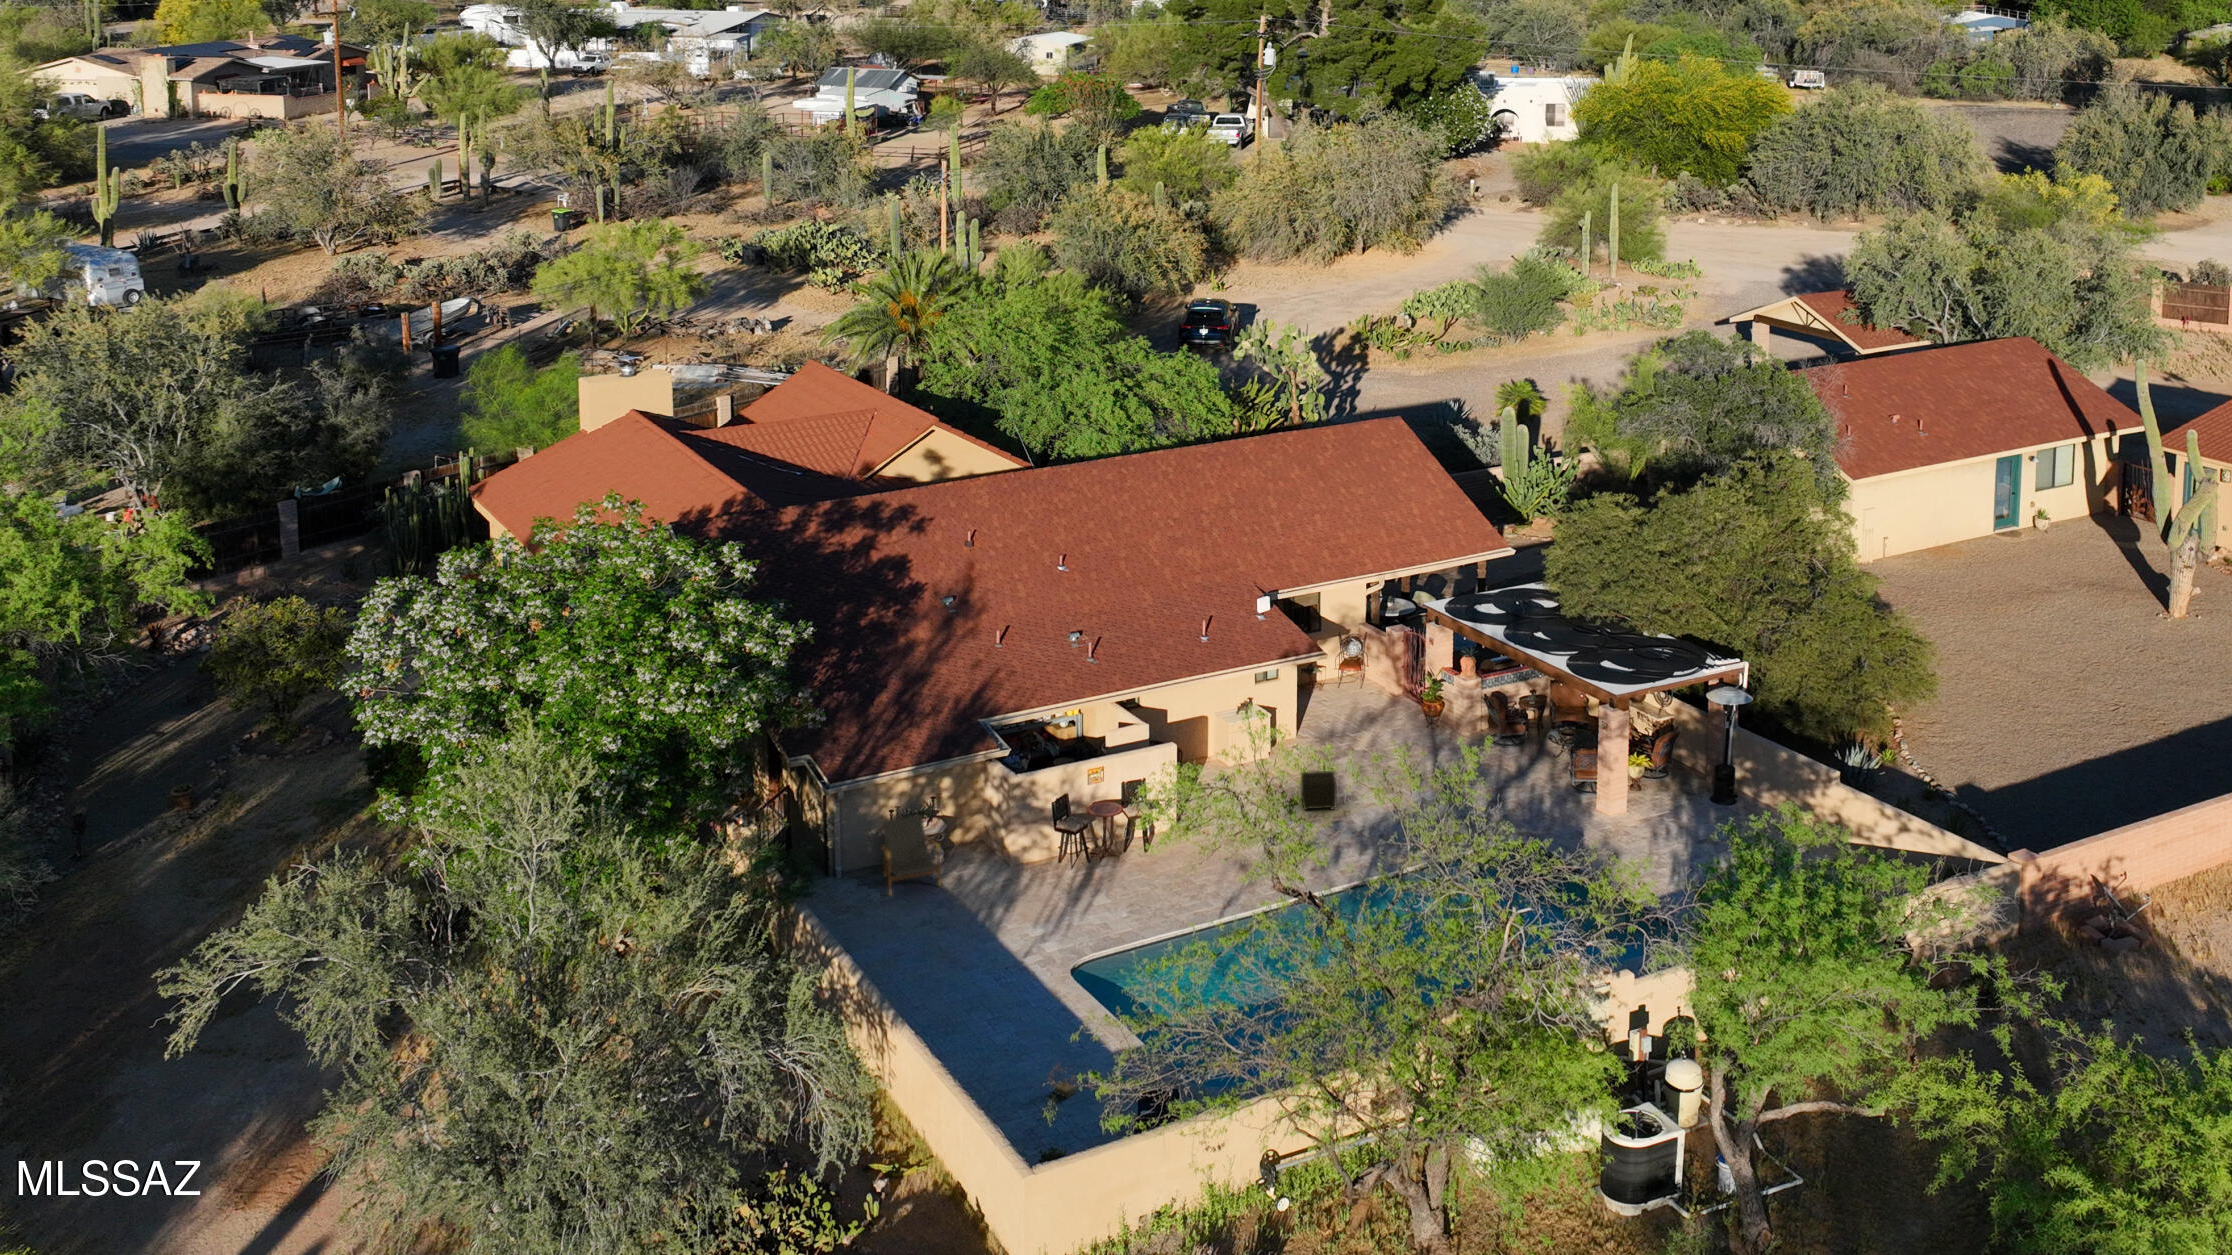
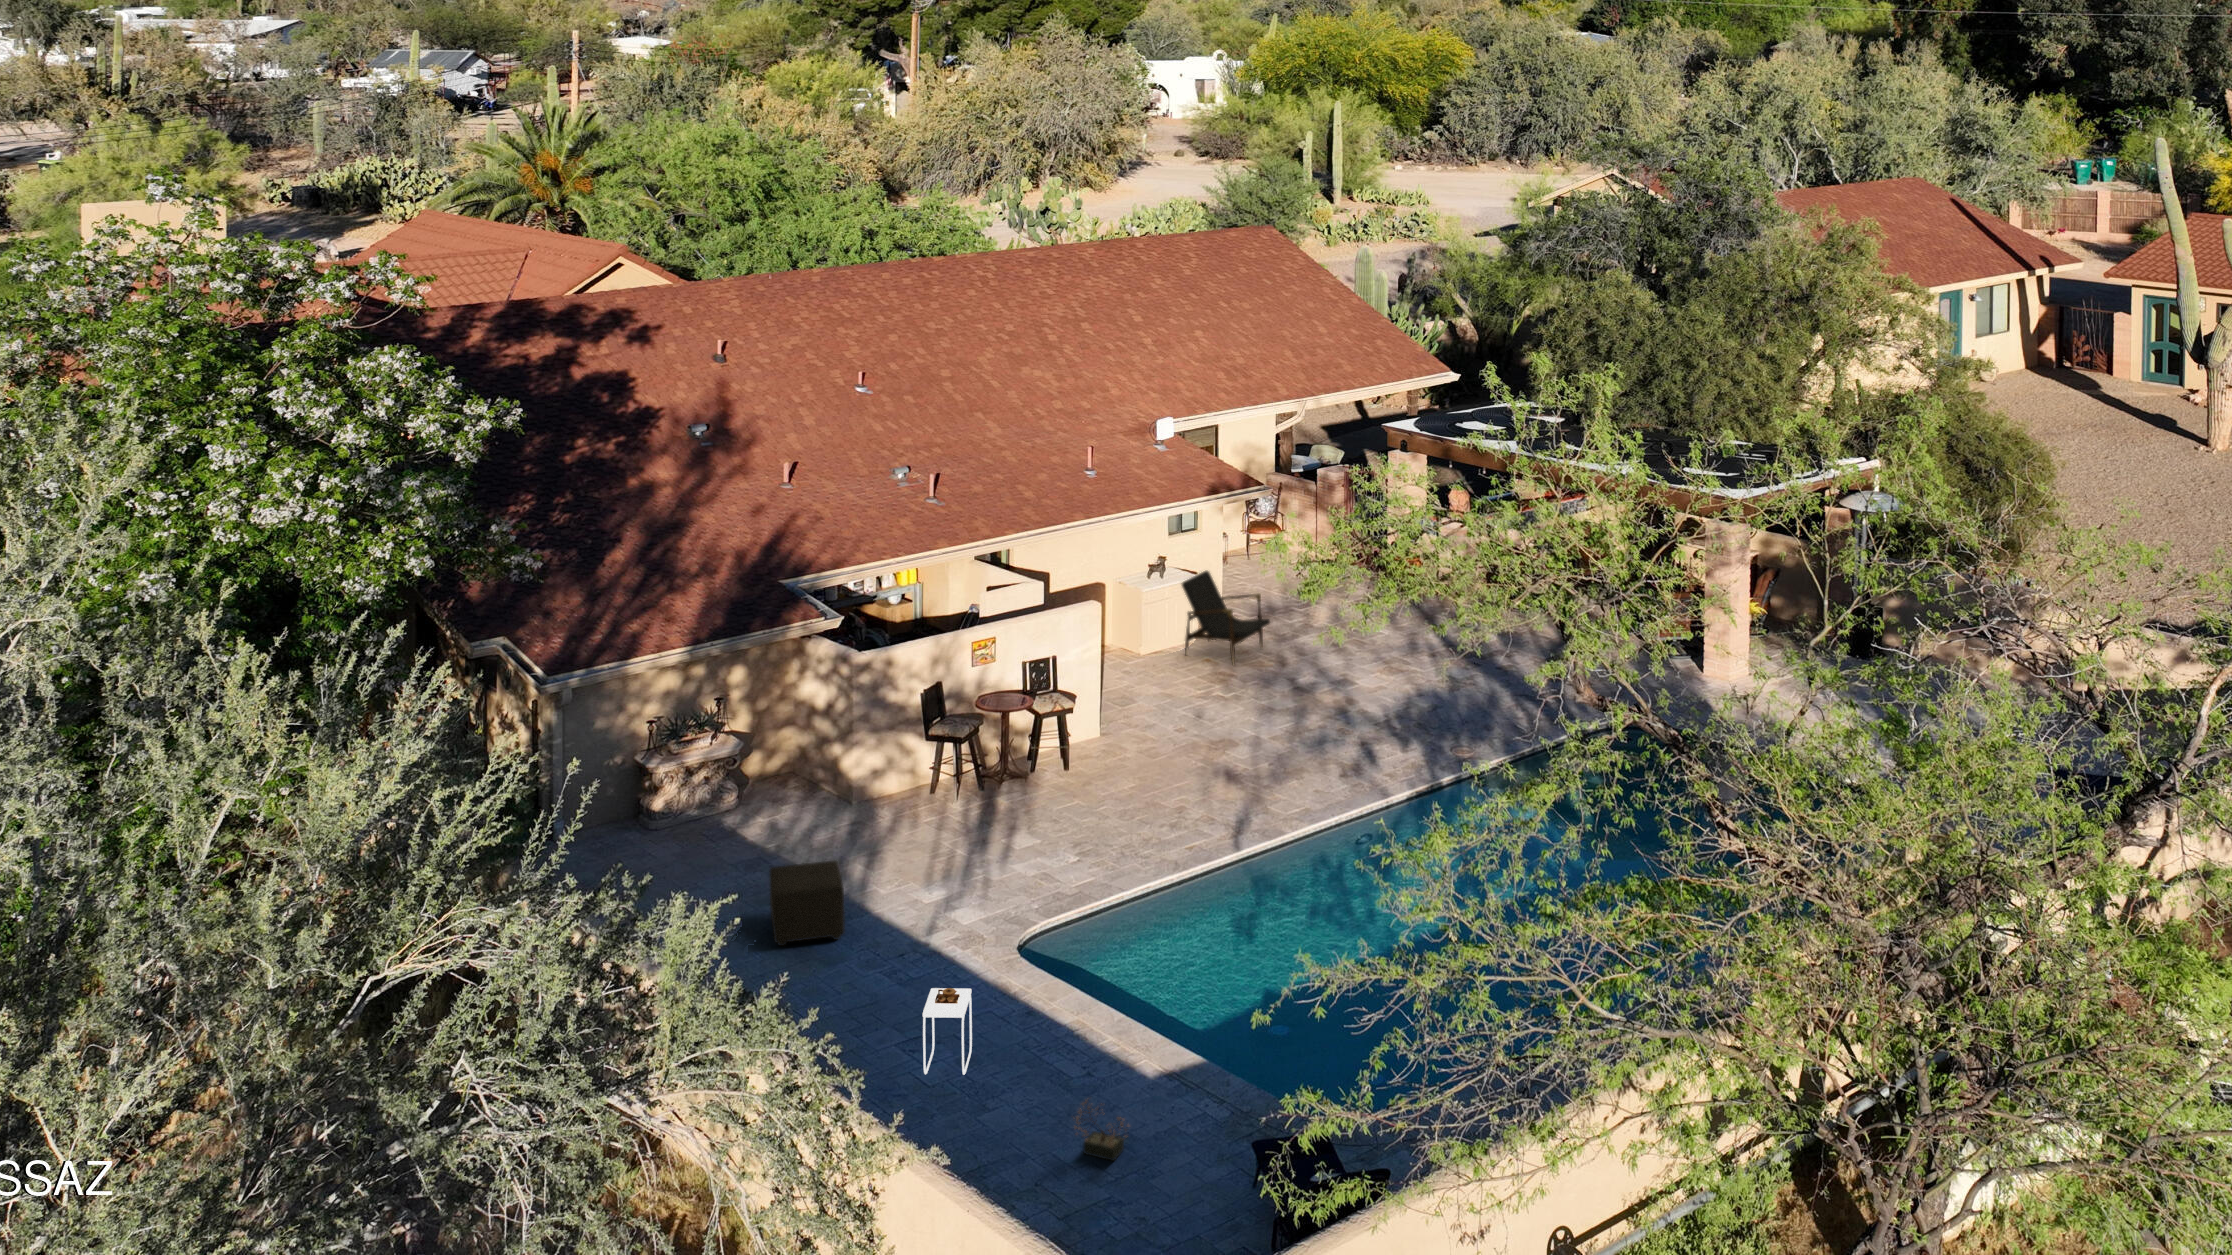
ottoman: present [1301,771,1337,810] -> present [770,860,845,946]
lounge chair: present [882,815,941,894] -> present [1182,571,1270,665]
side table: none [986,995,1018,1044] -> present [923,988,972,1075]

